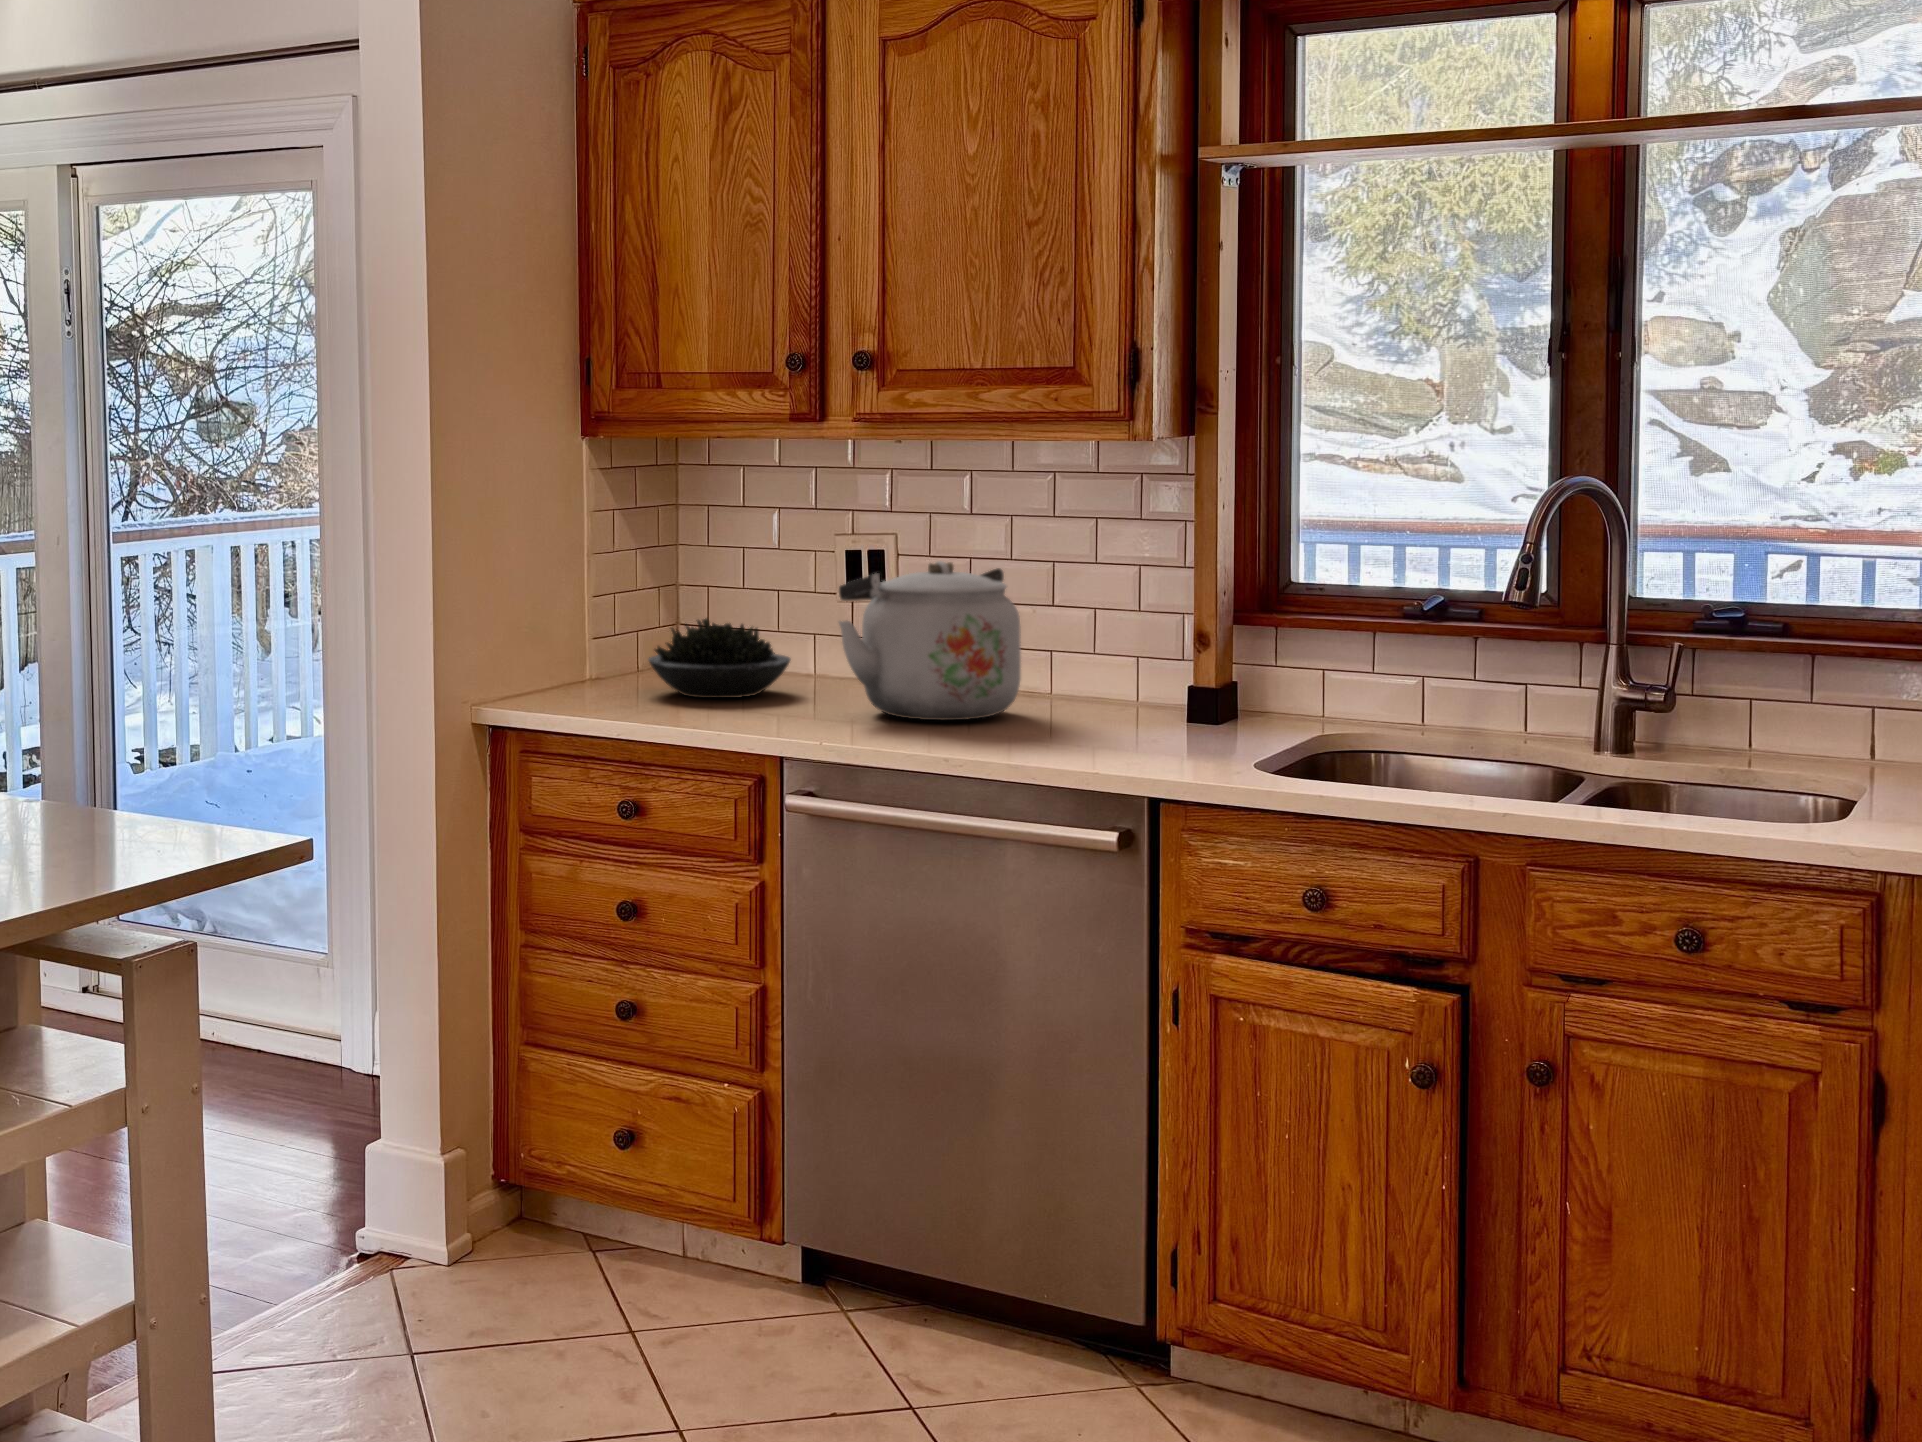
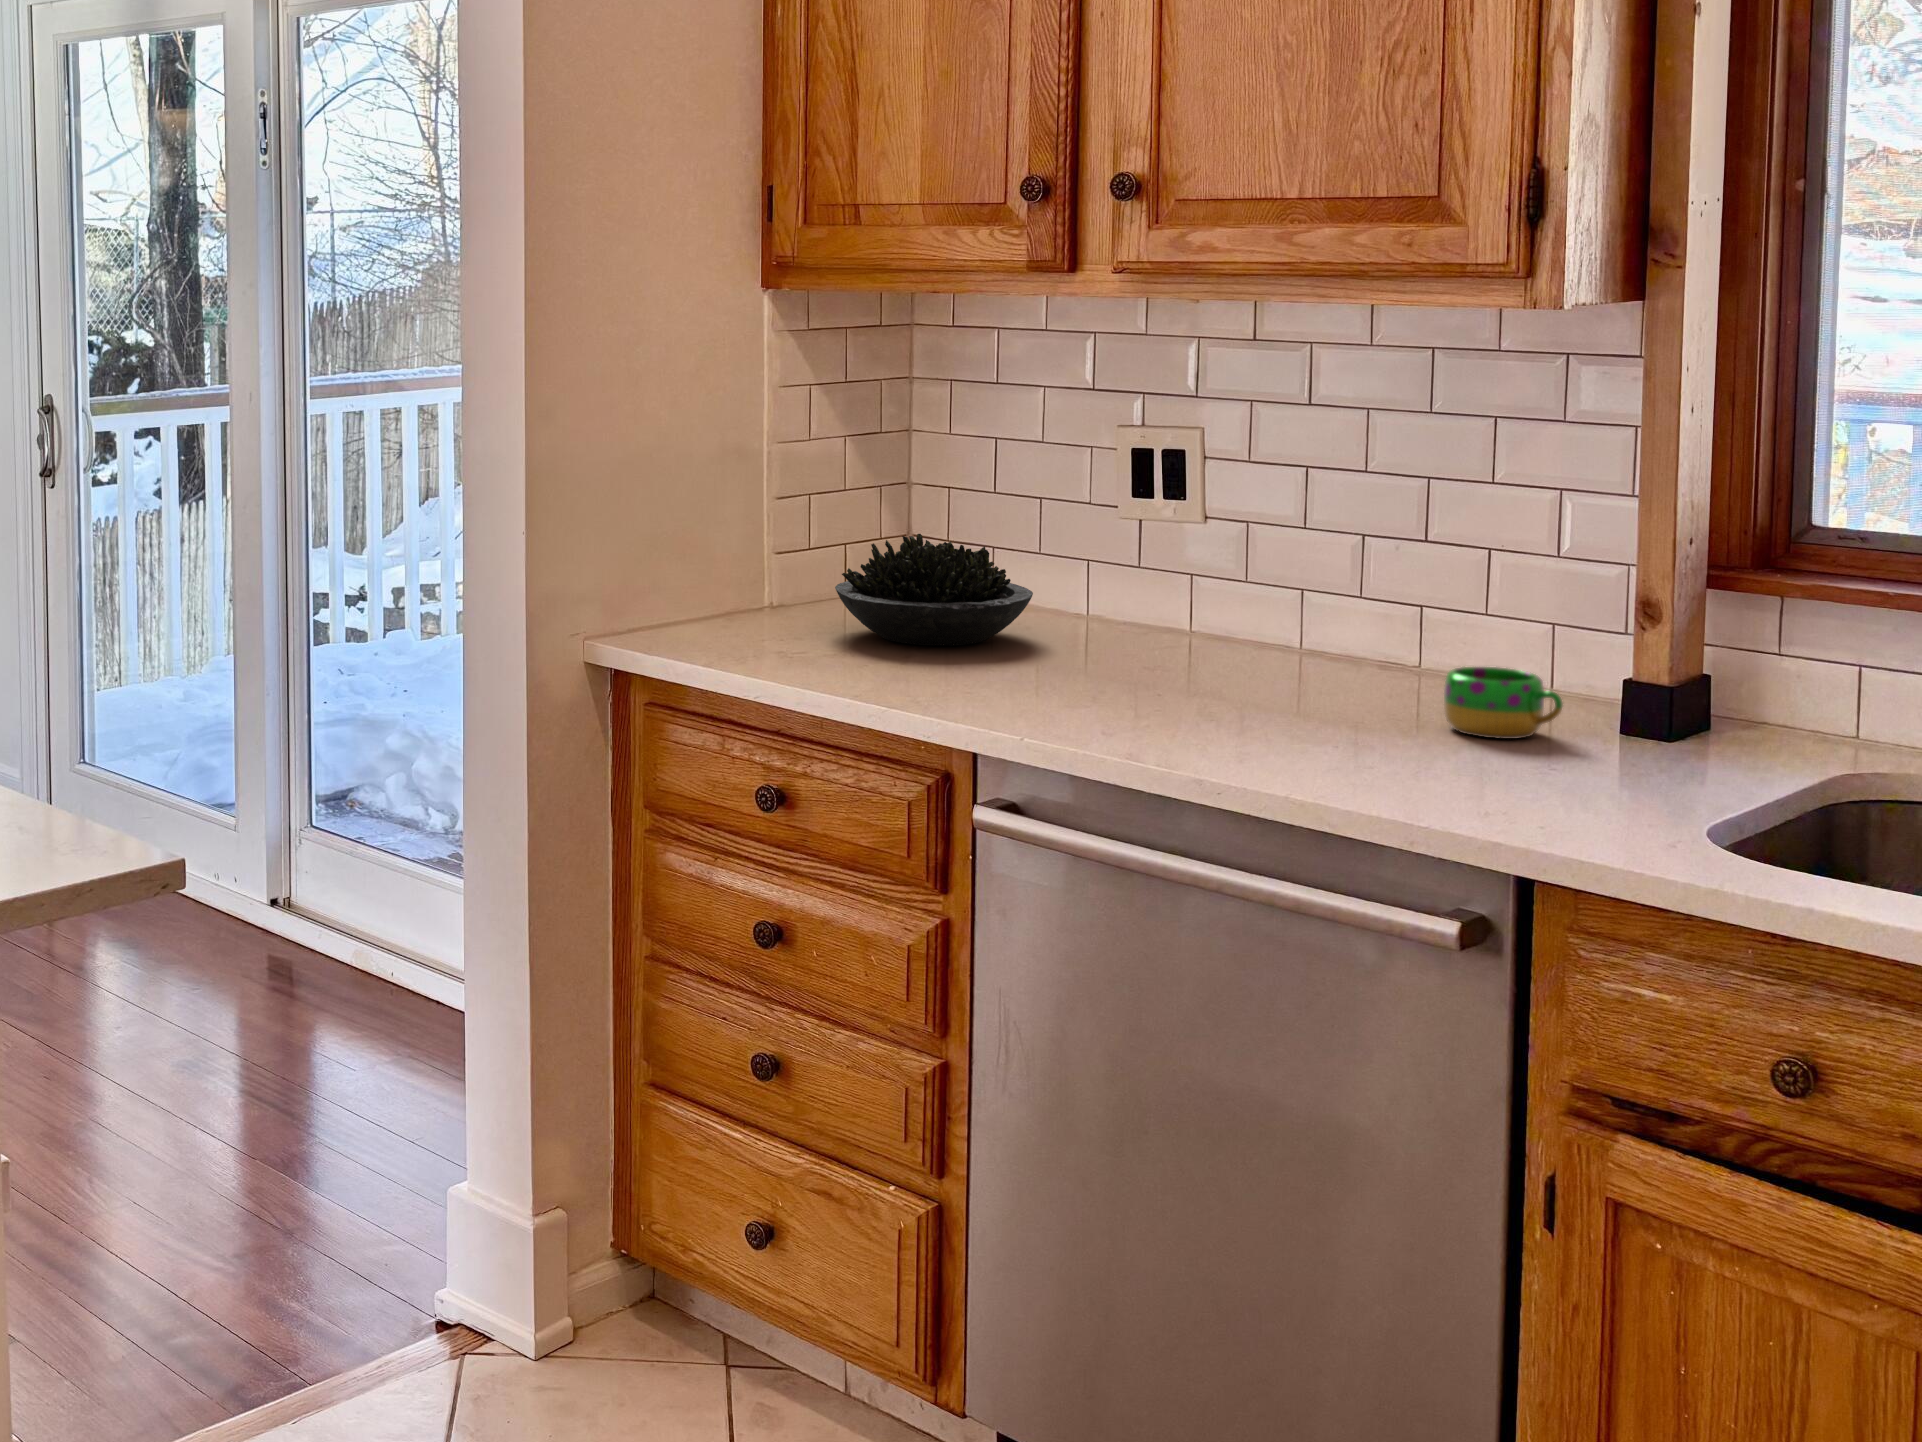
kettle: present [839,561,1021,720] -> none [1070,475,1351,707]
mug: none [1084,683,1158,728] -> present [1444,667,1562,739]

